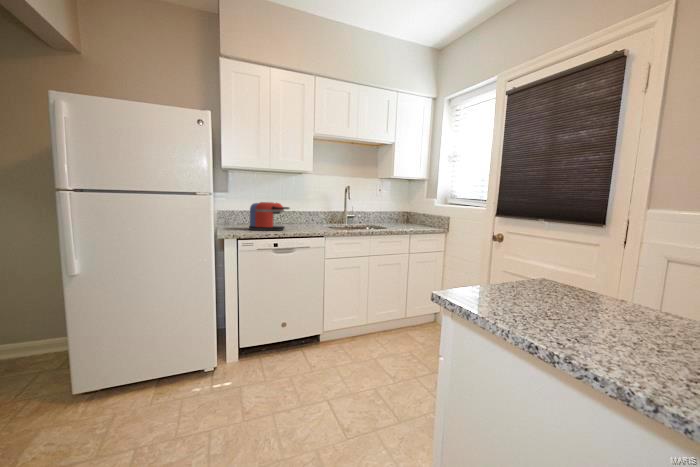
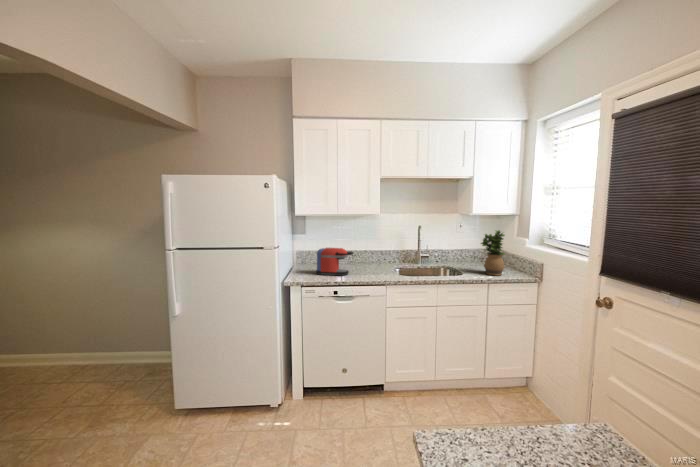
potted plant: none [401,190,421,229] -> present [481,230,505,275]

